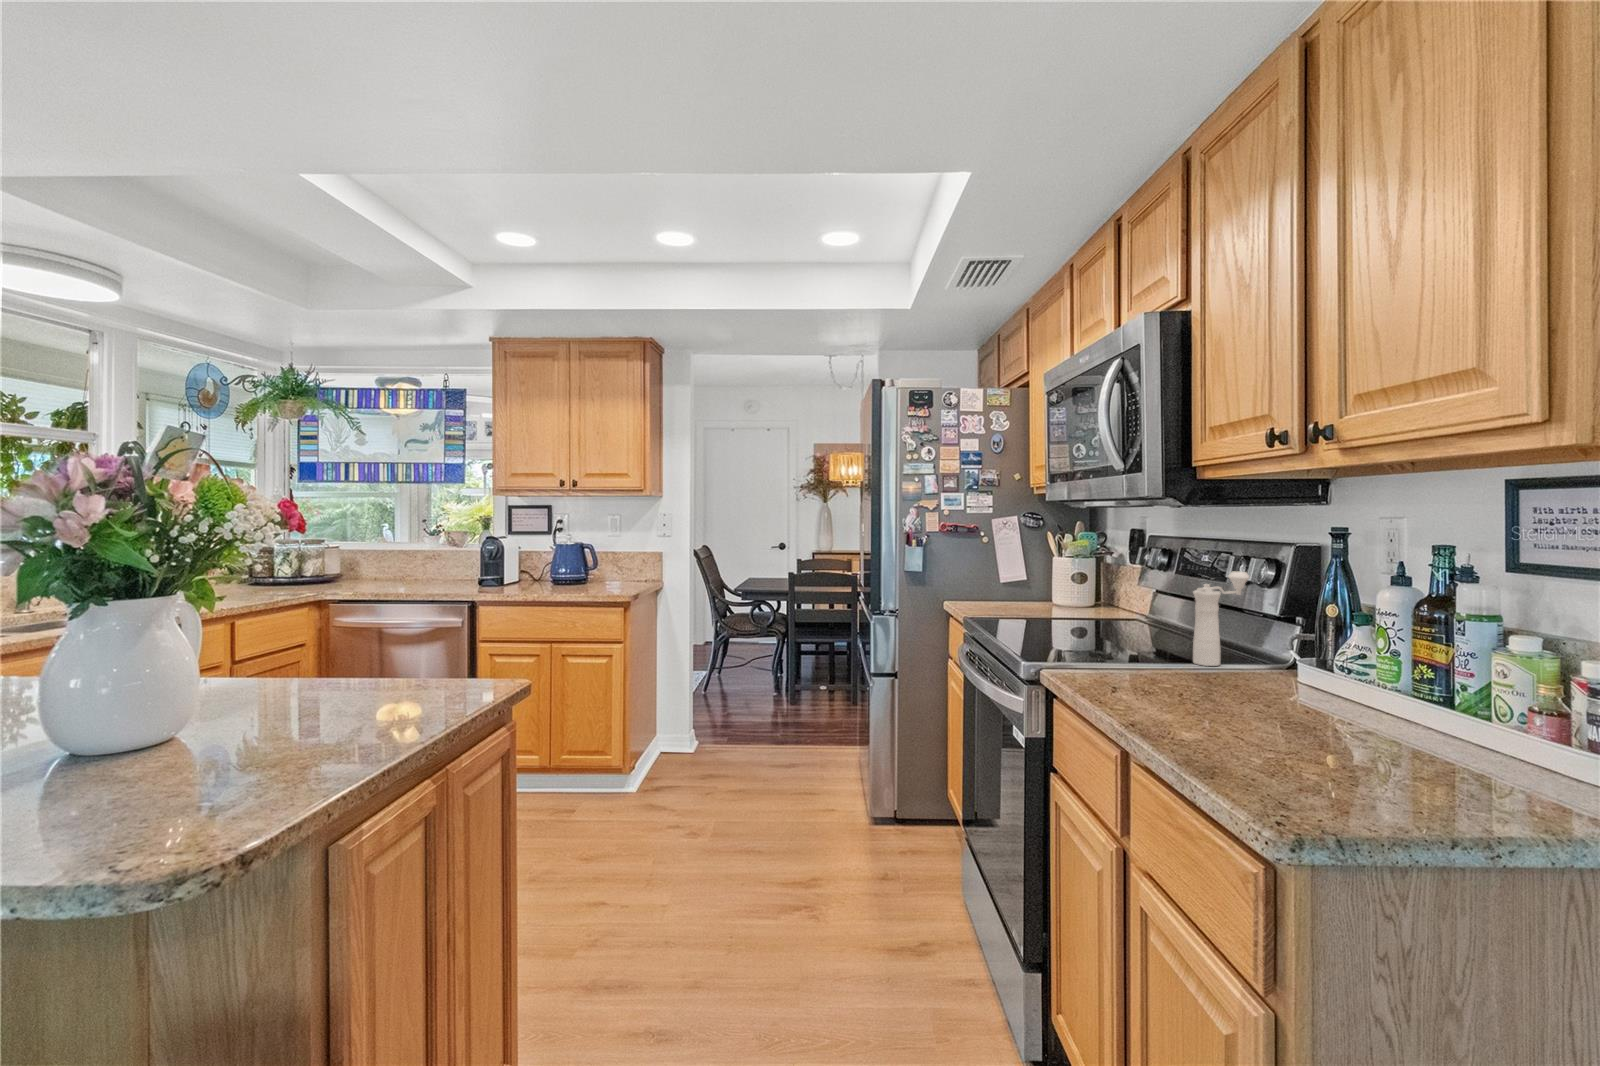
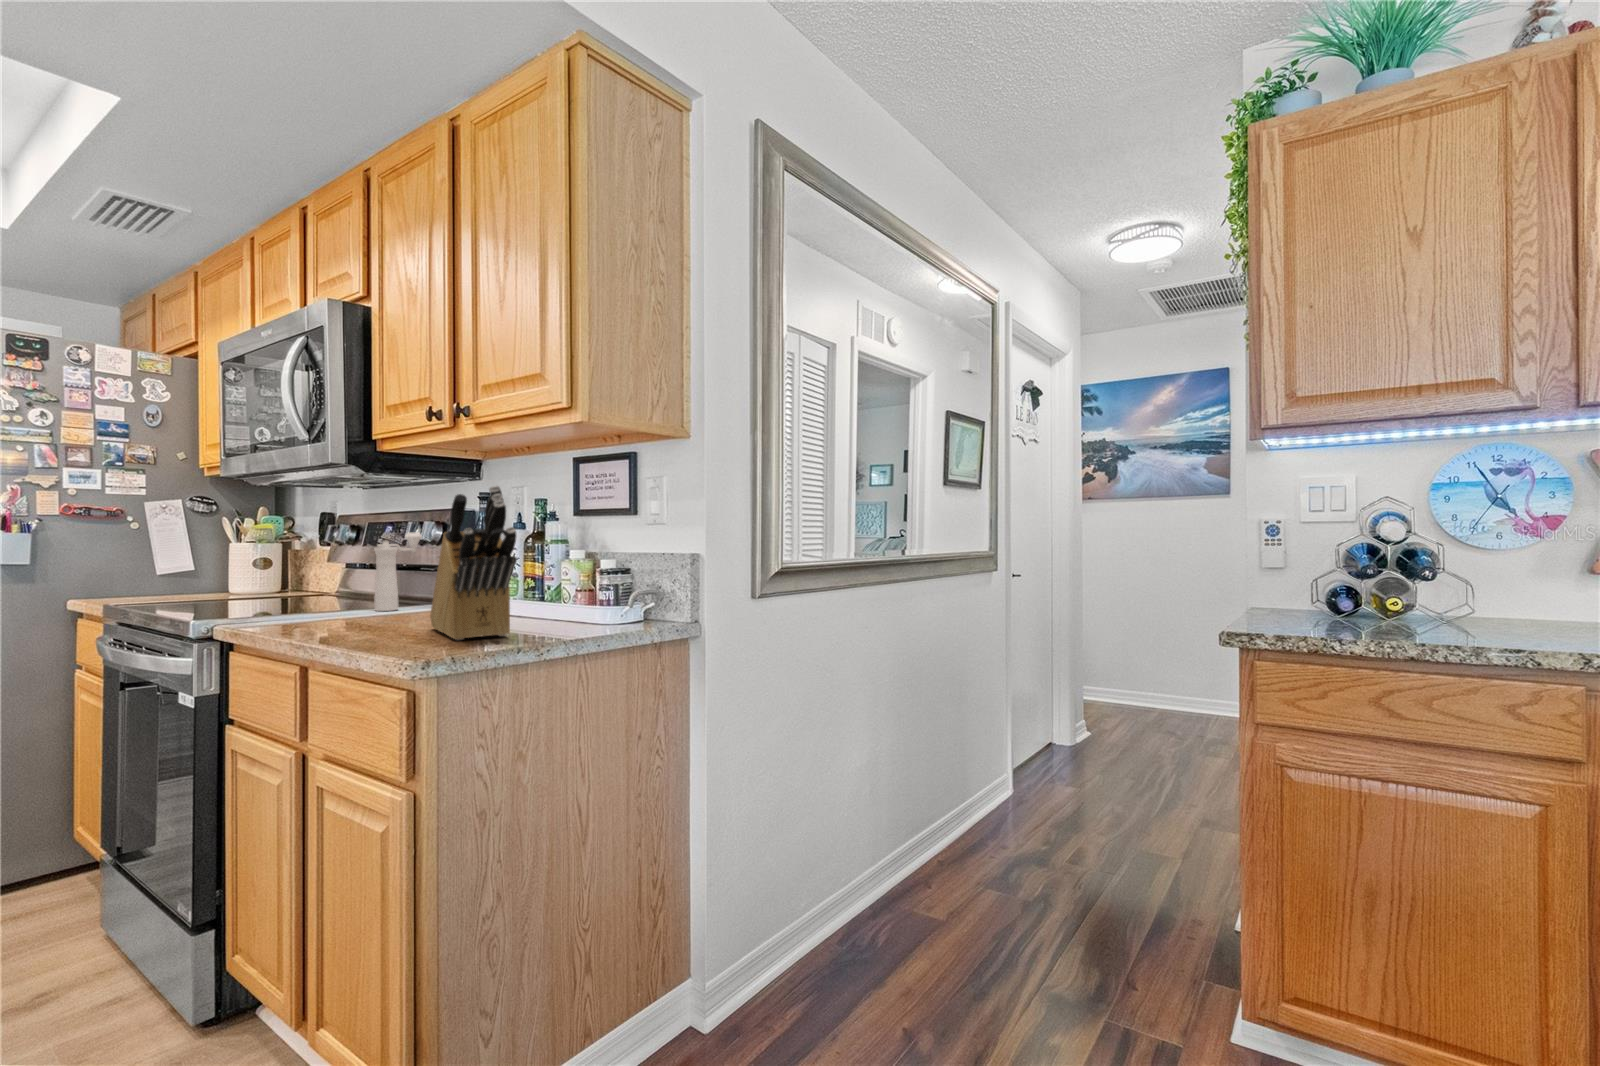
knife block: none [1274,559,1437,782] -> present [430,486,517,640]

